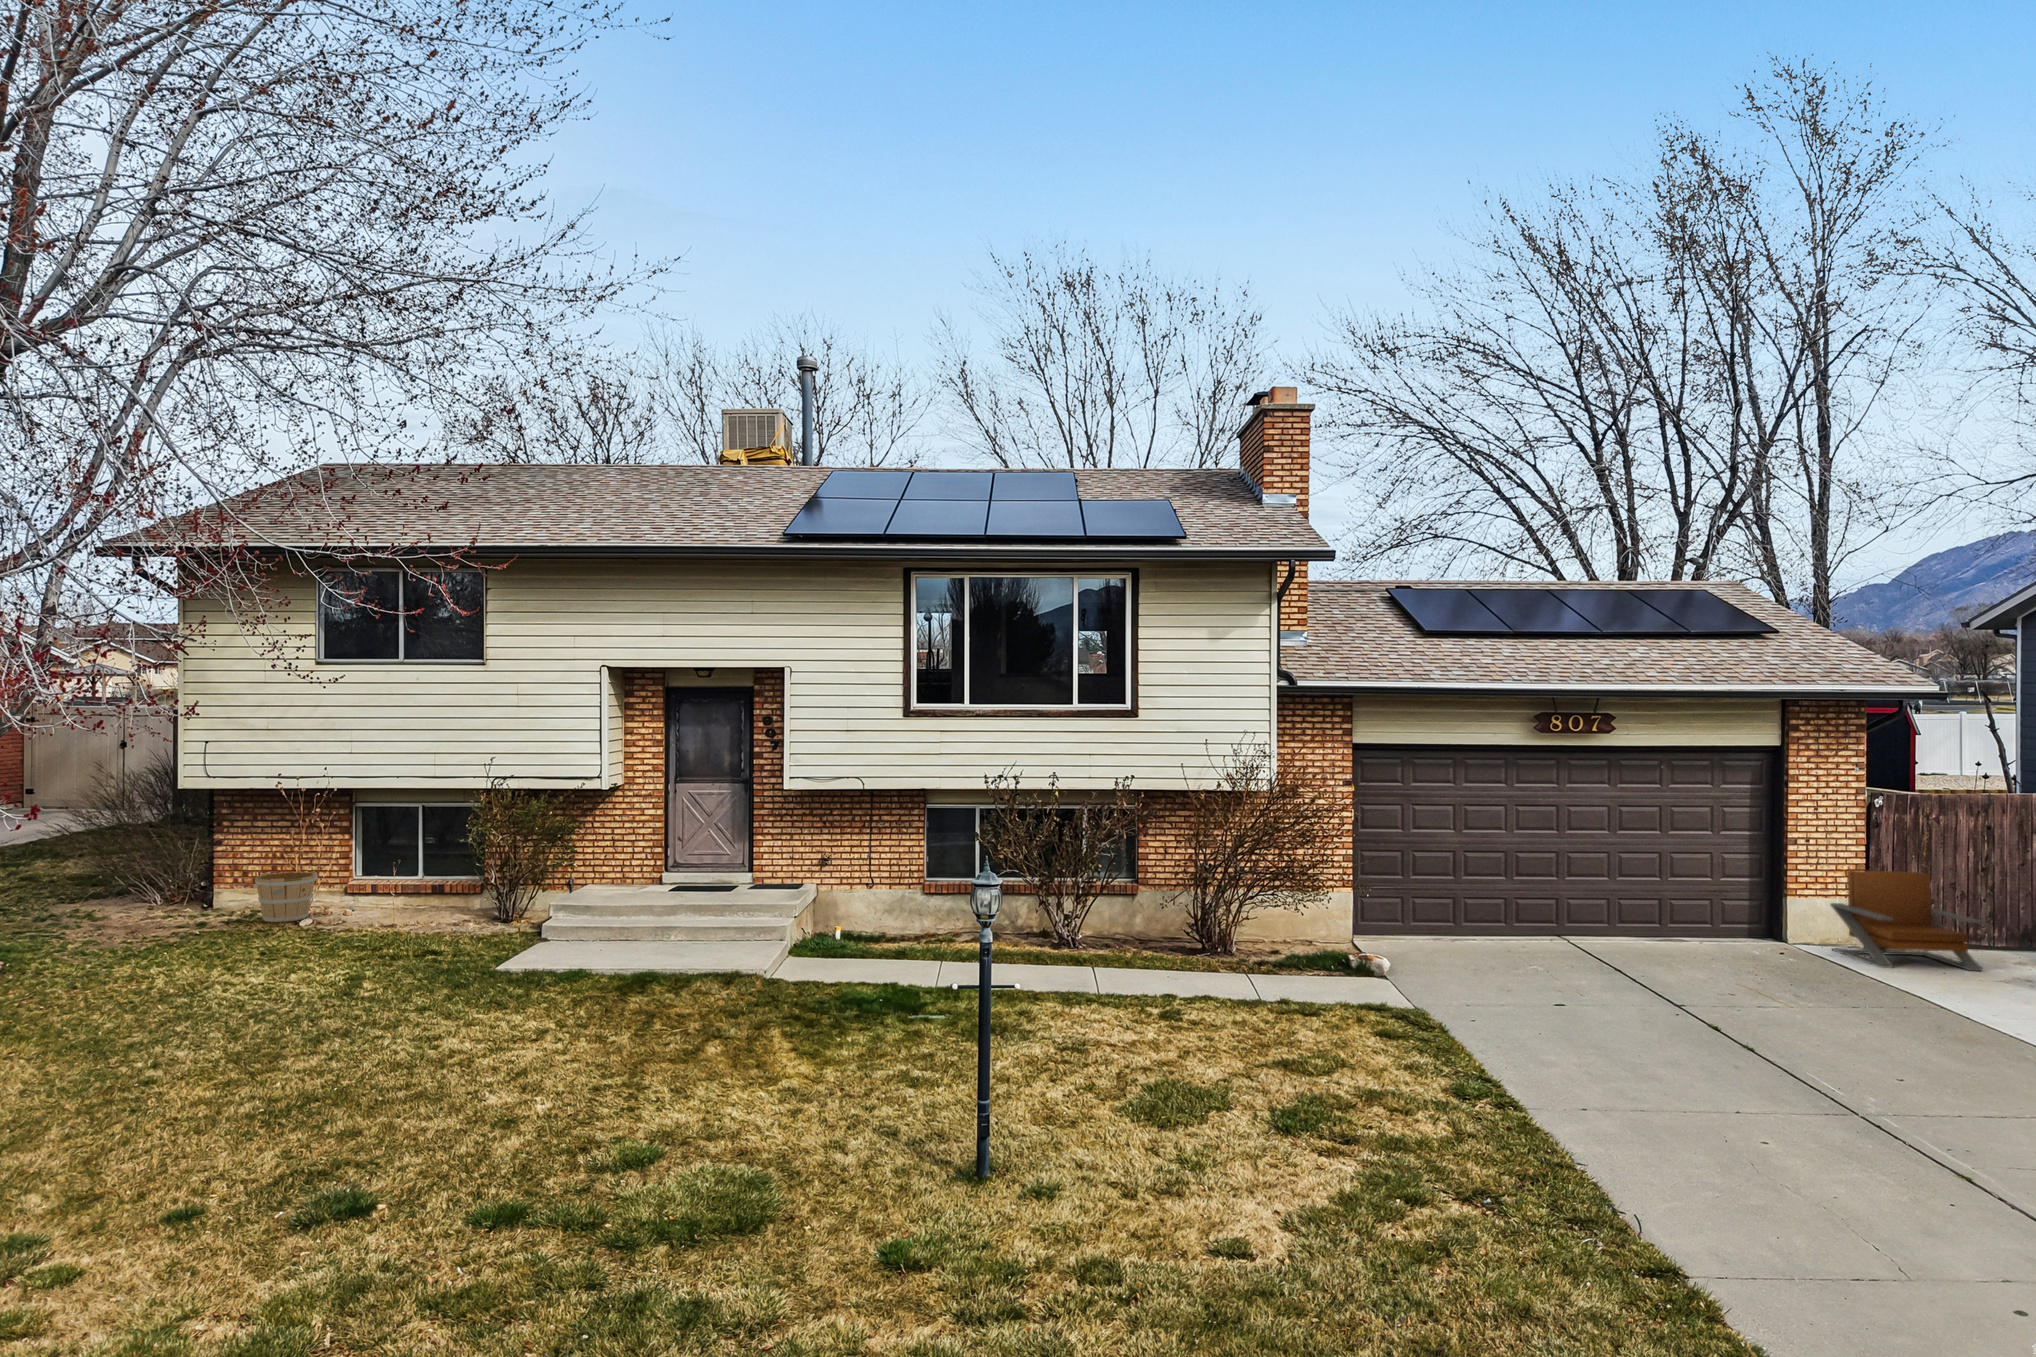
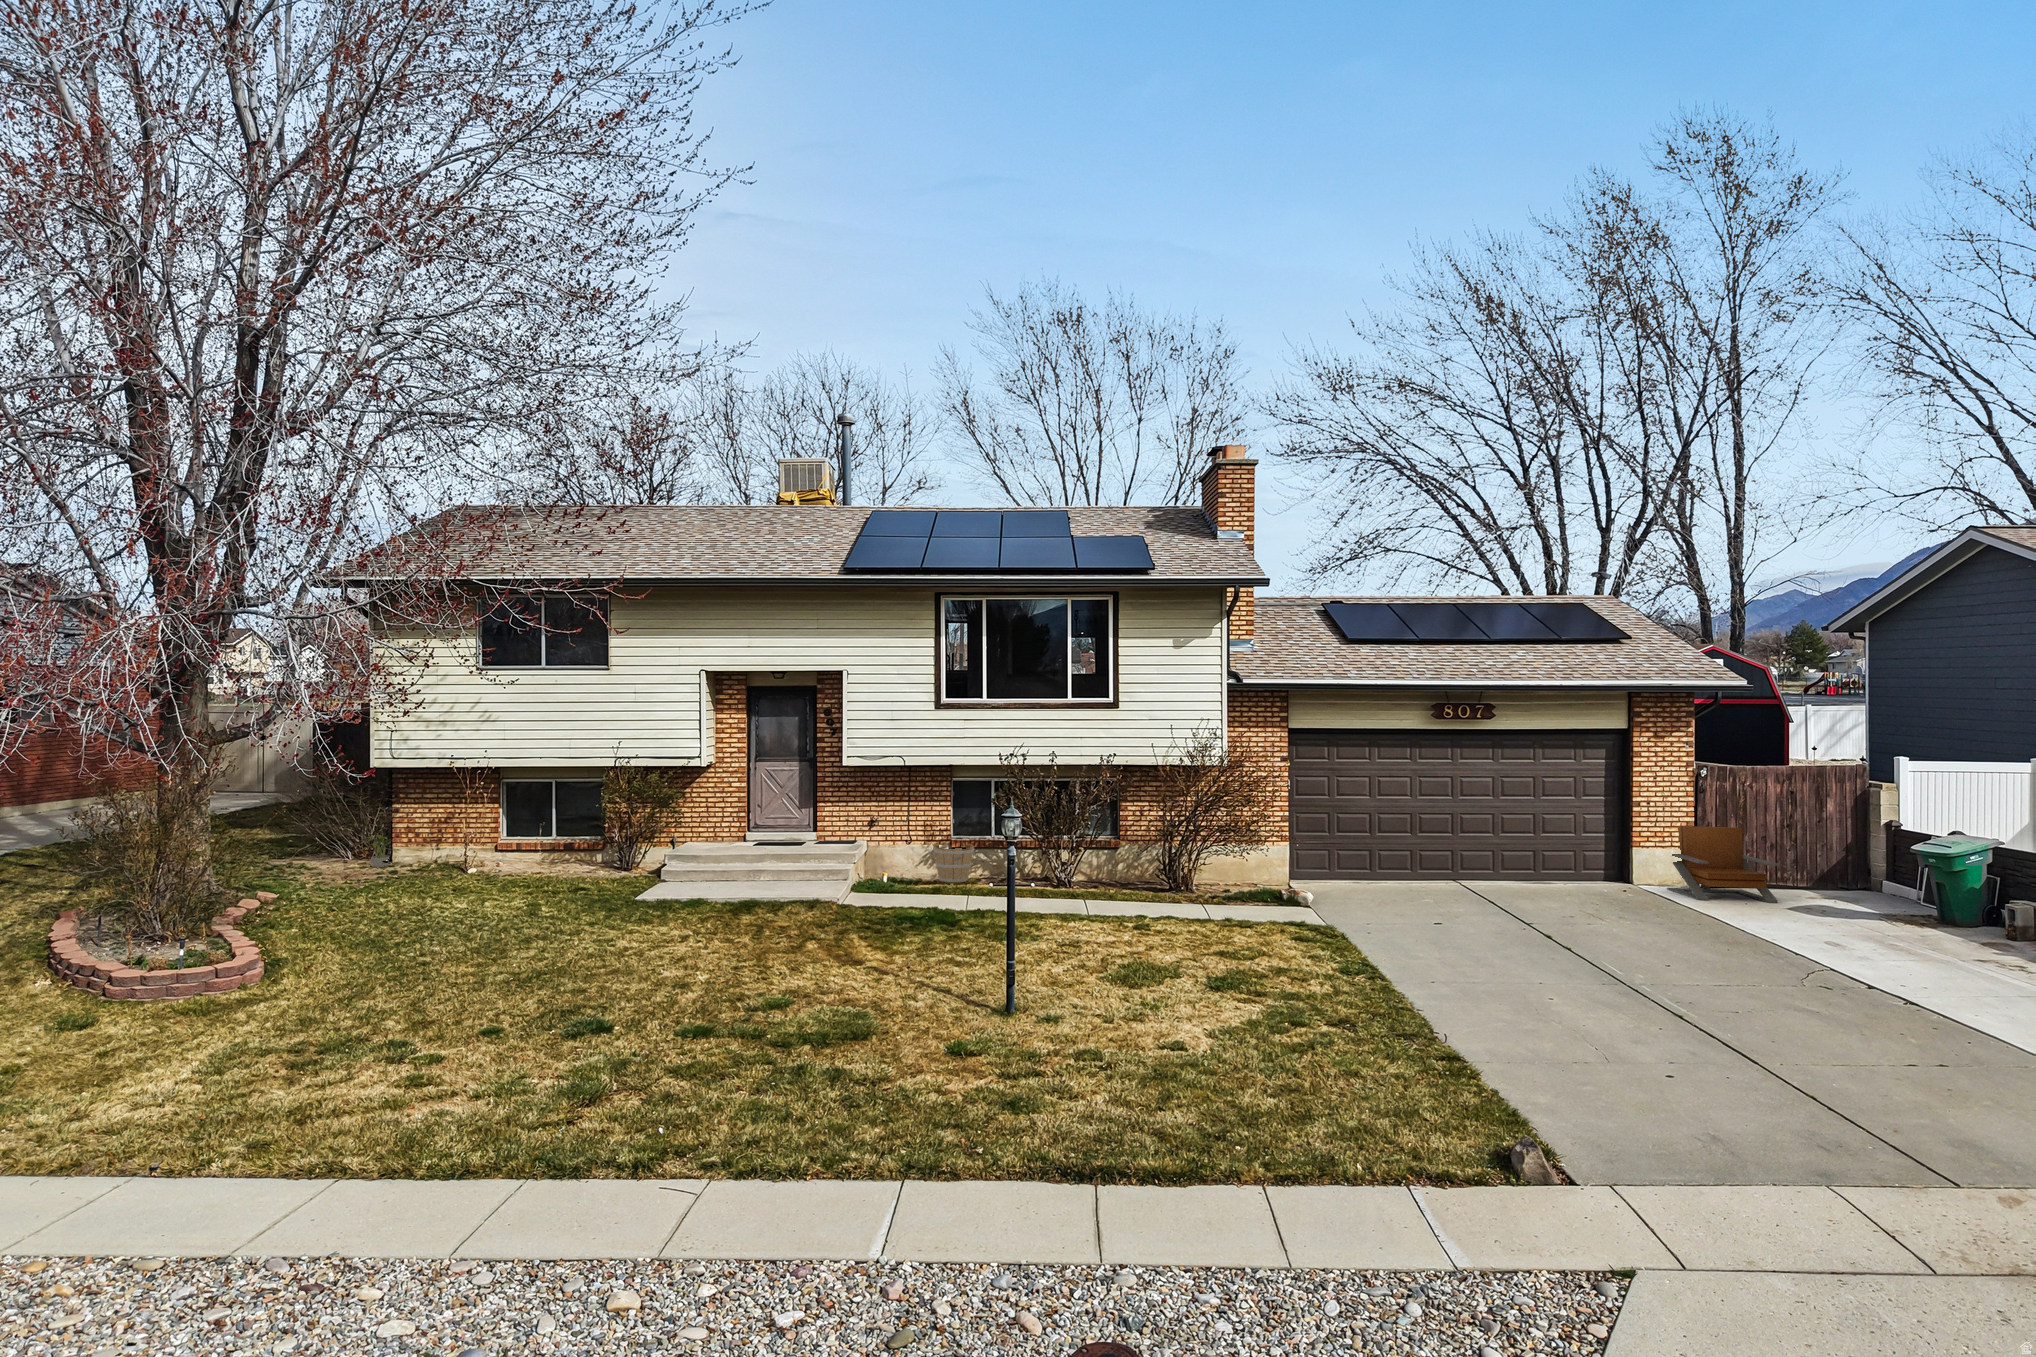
wooden bucket: present [255,871,318,922] -> present [933,844,974,883]
potted plant: none [164,874,221,916] -> present [362,835,393,867]

